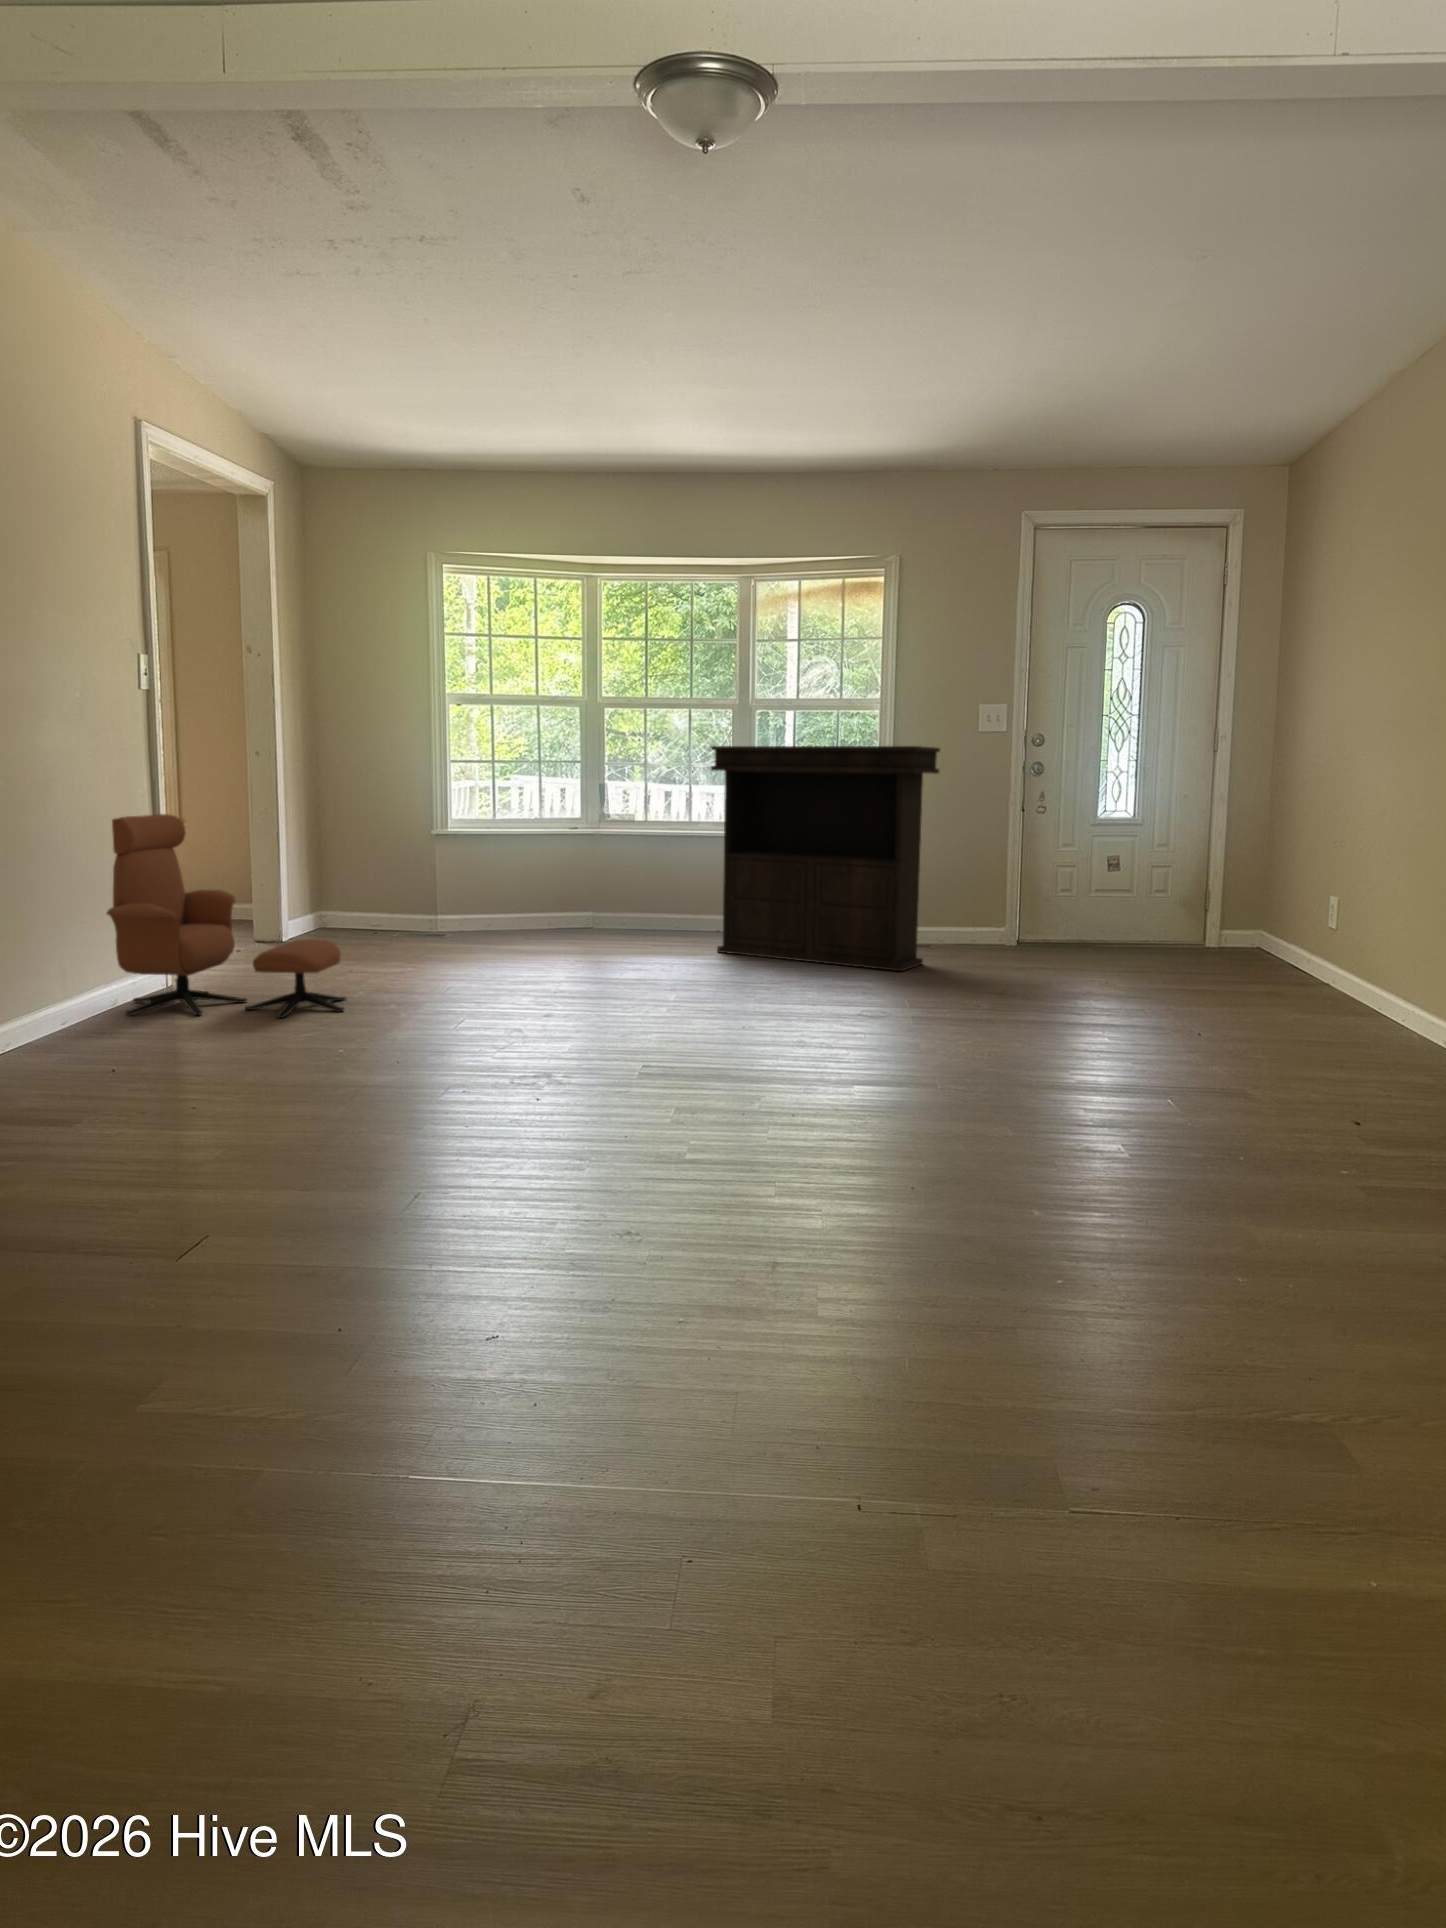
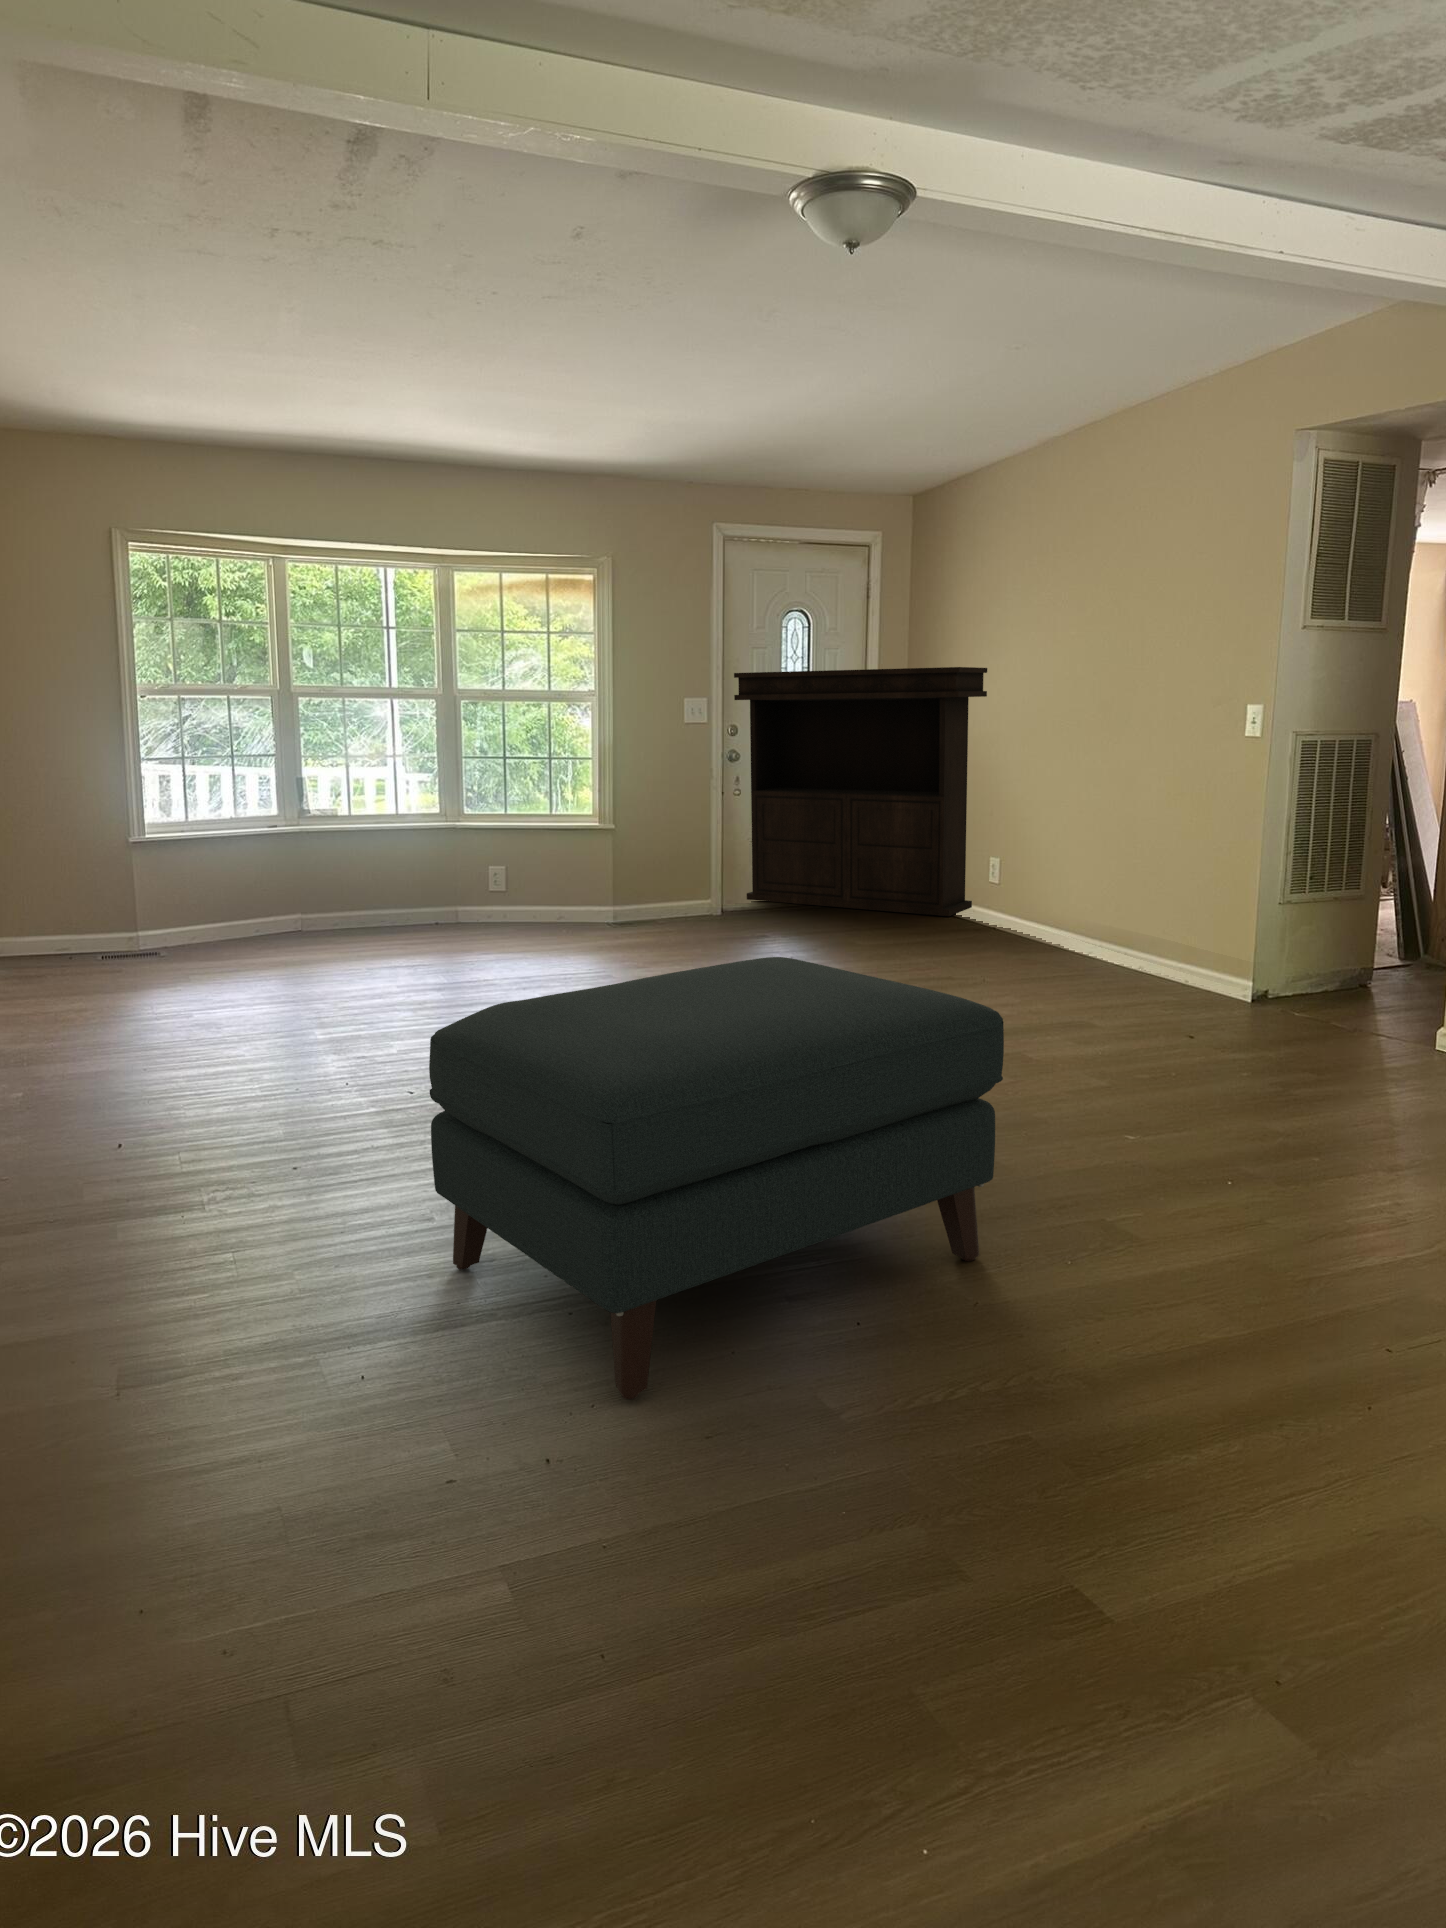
lounge chair: present [107,814,346,1018] -> none [86,767,346,984]
ottoman: none [433,998,968,1410] -> present [429,957,1004,1399]

